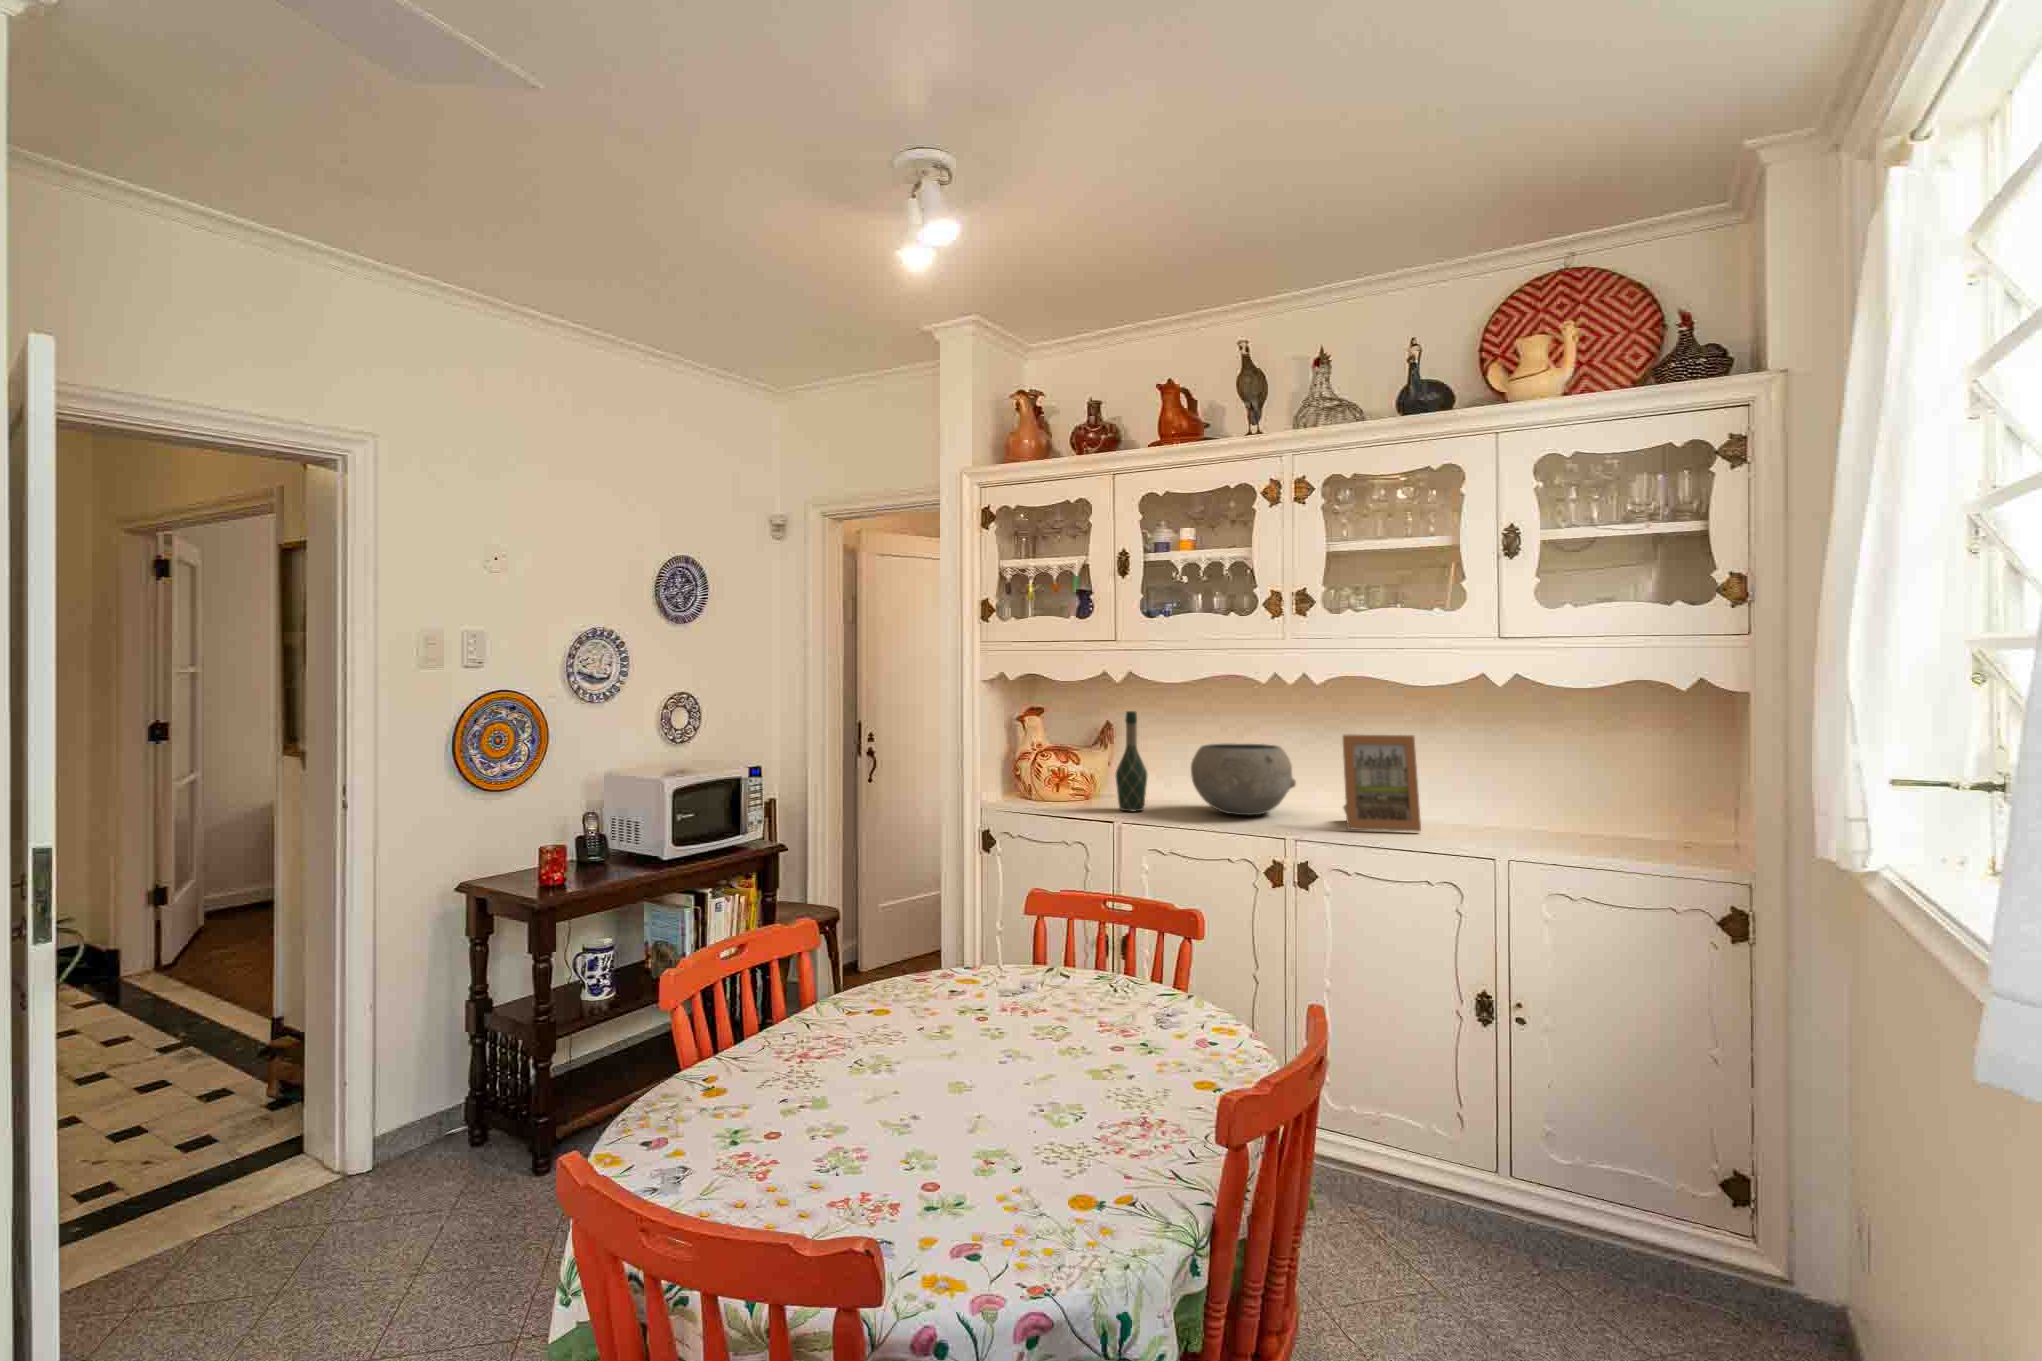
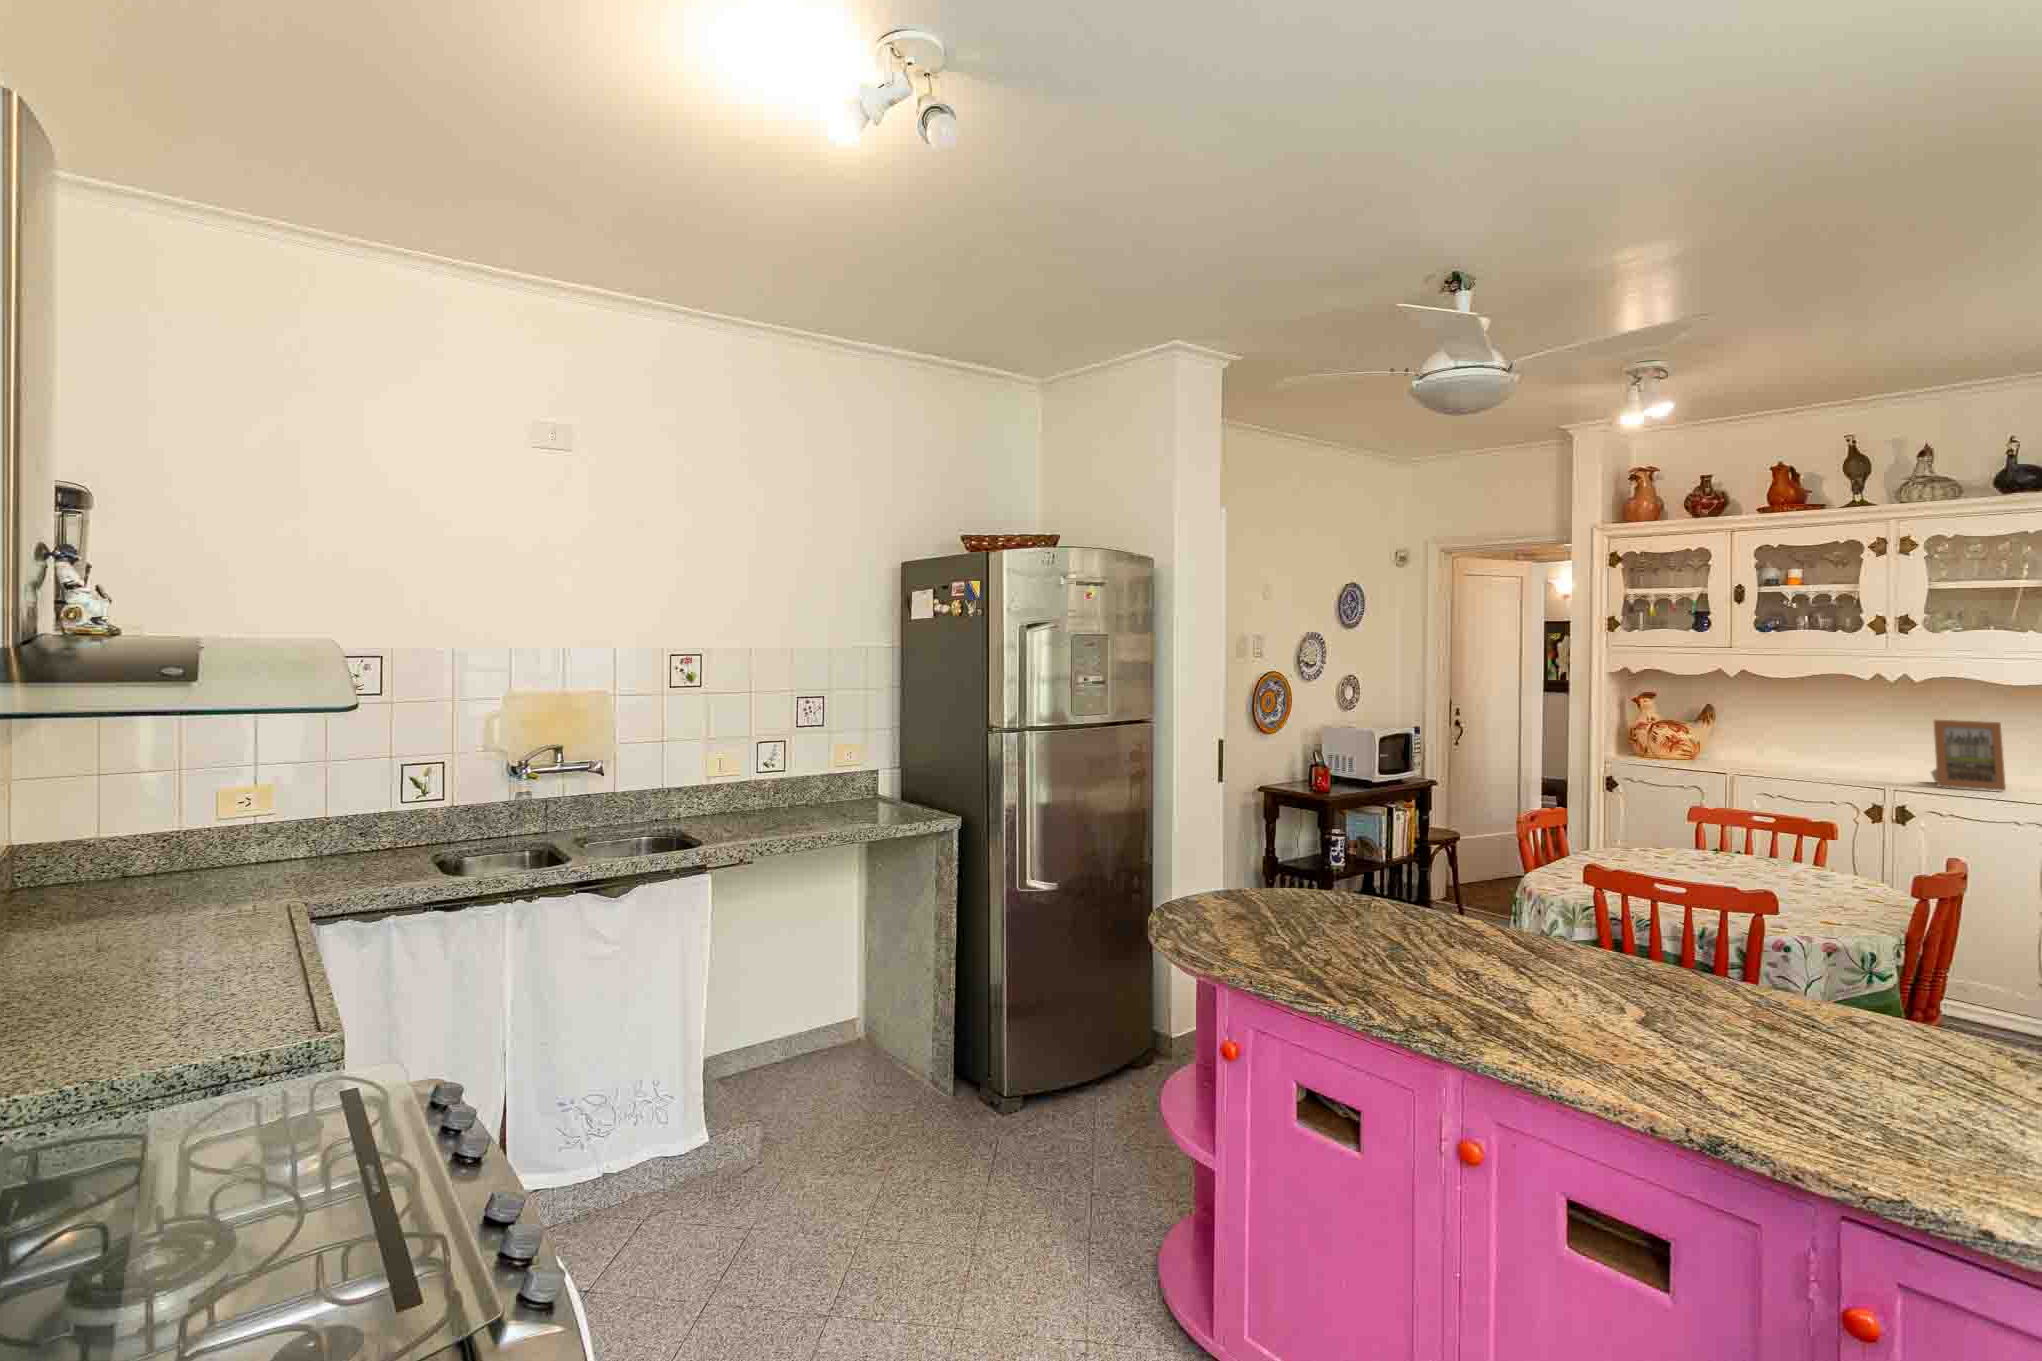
wine bottle: present [1115,711,1147,811] -> none [1725,698,1753,768]
ceramic bowl: present [1191,744,1296,815] -> none [1790,724,1887,775]

